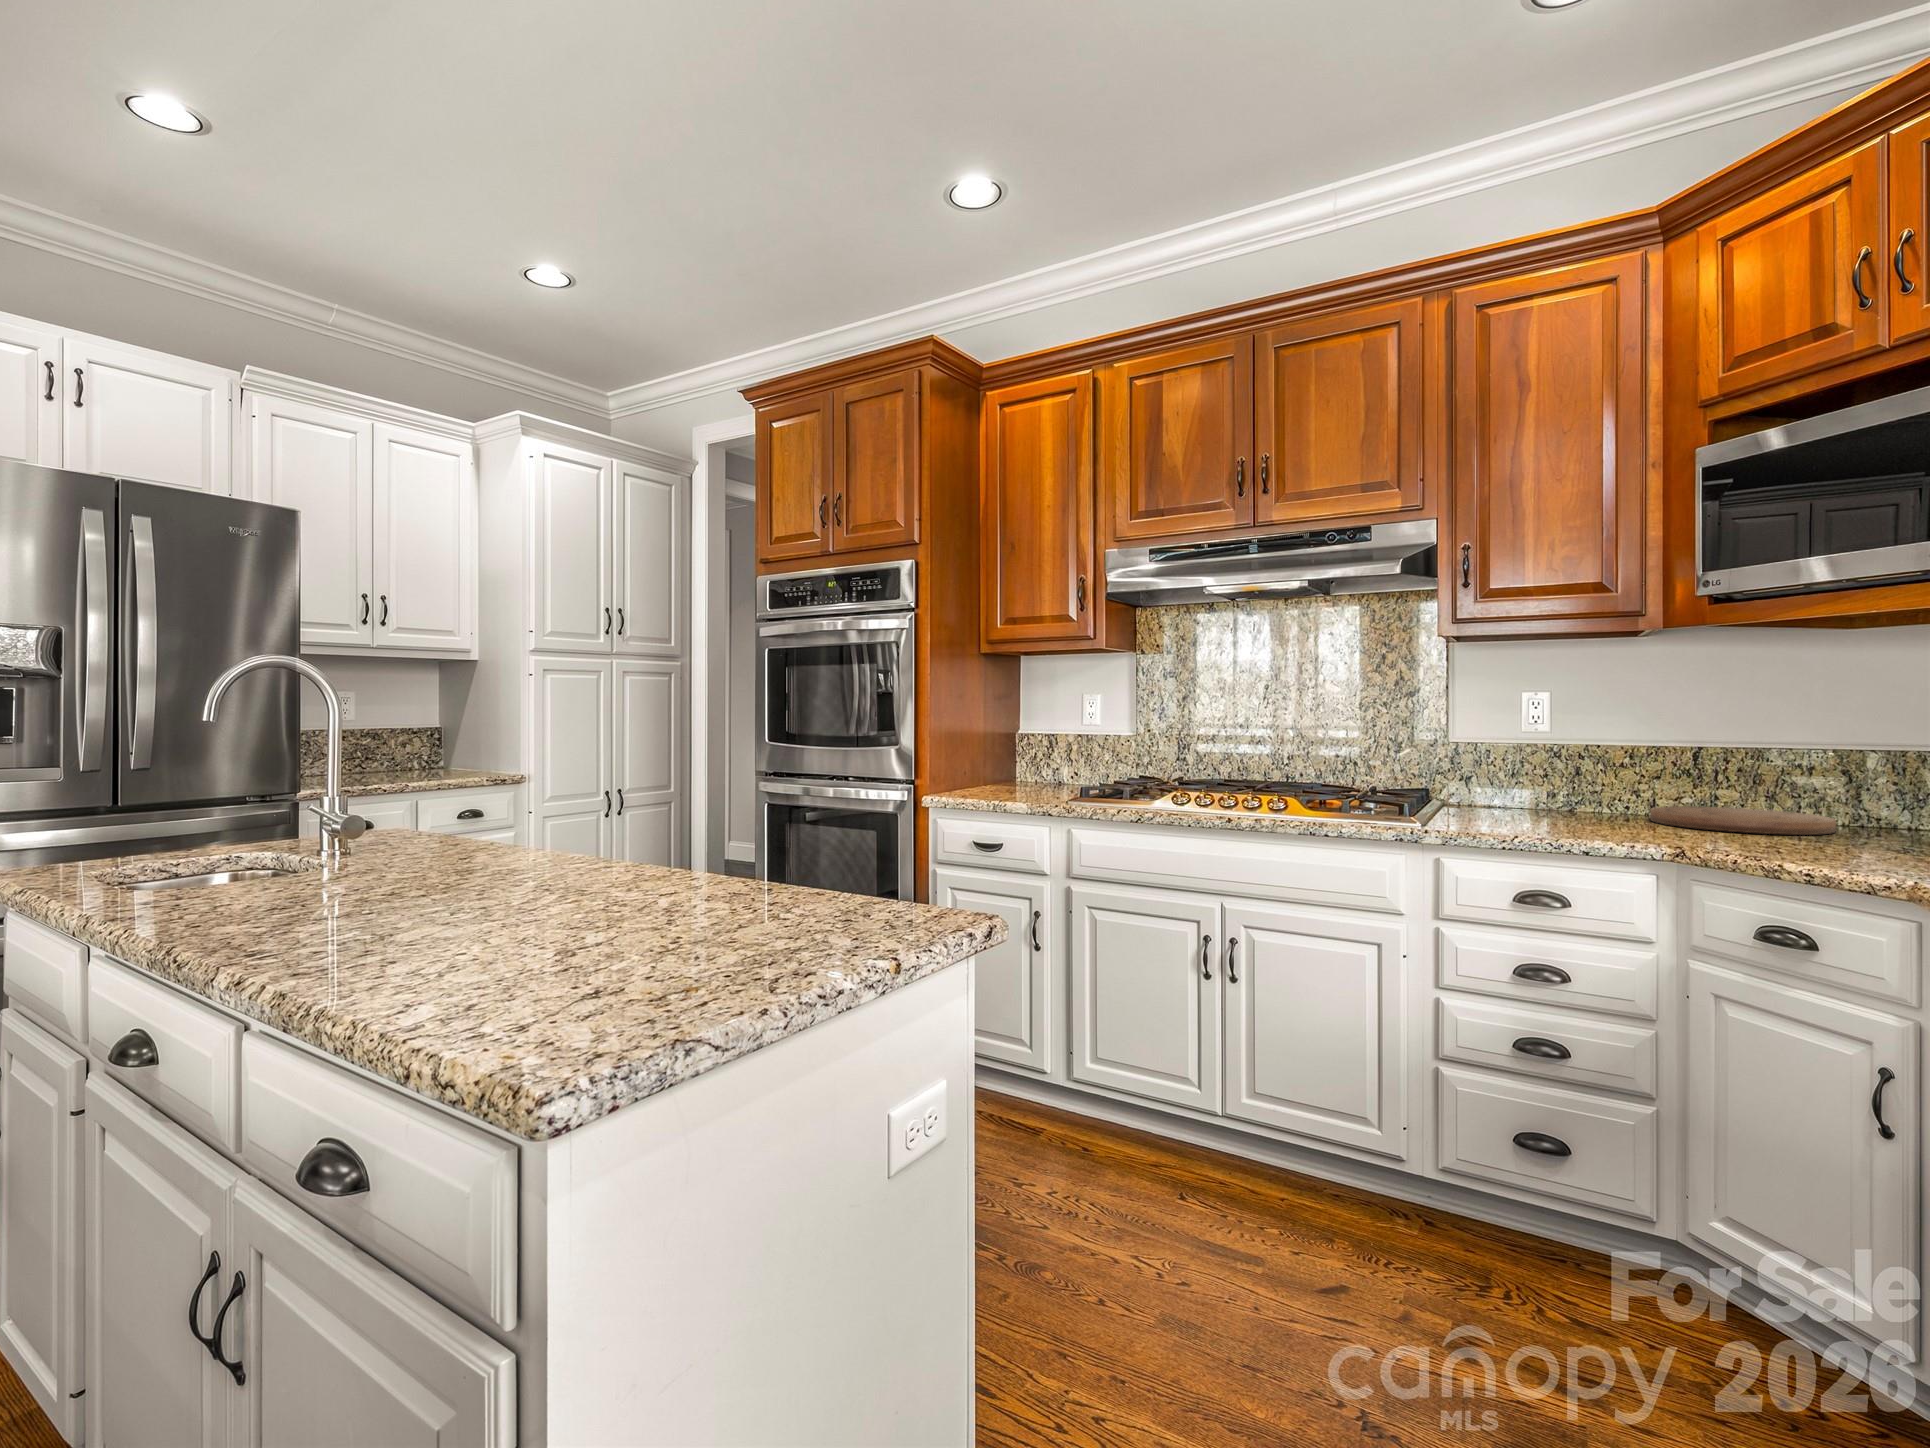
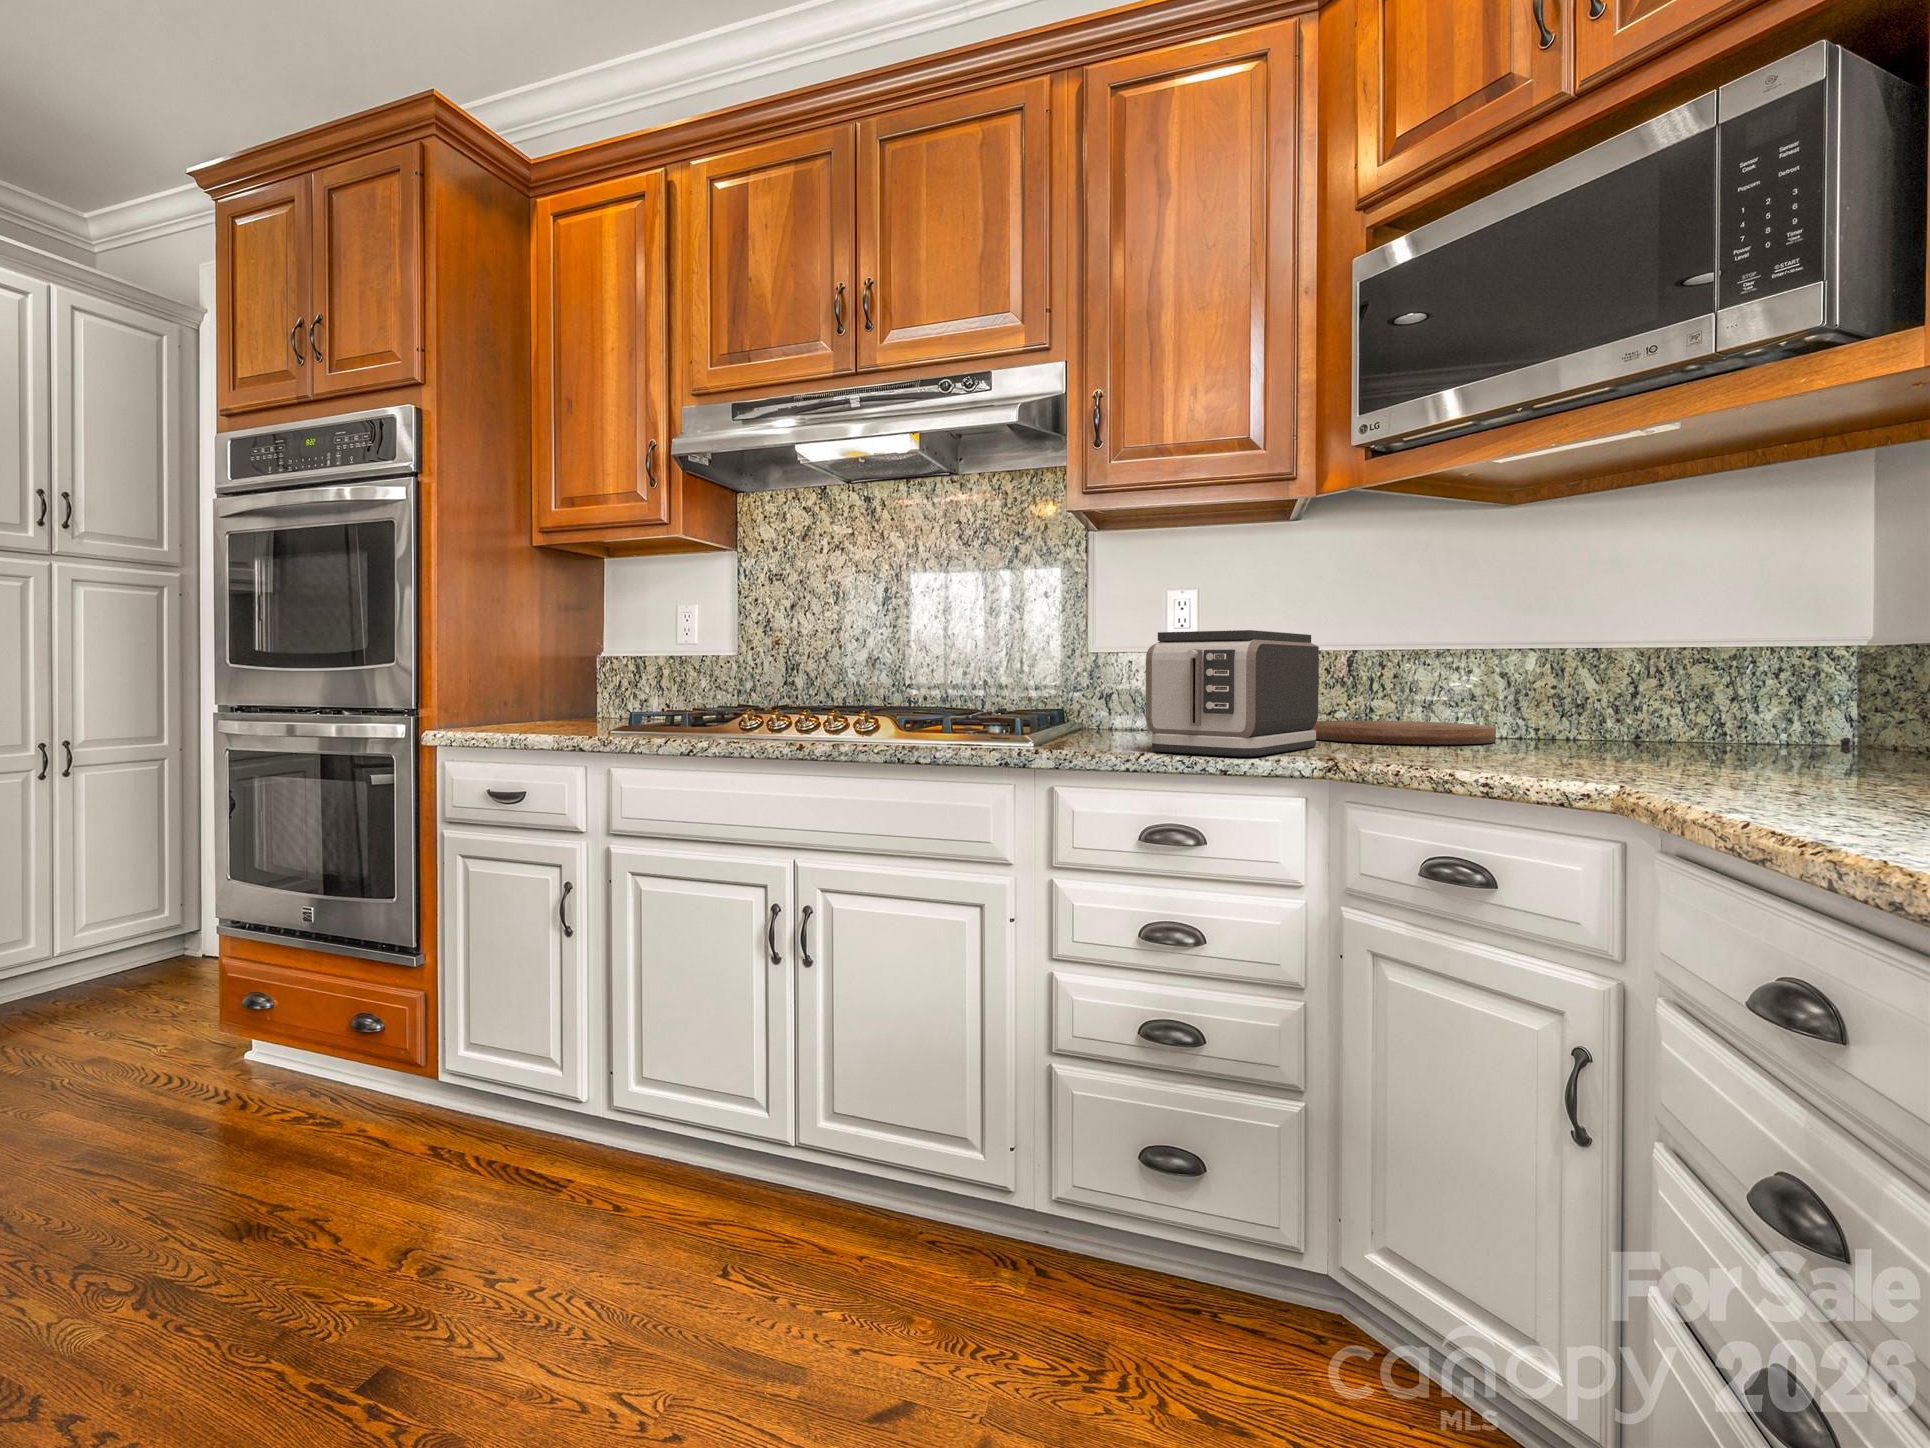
toaster: none [1517,741,1666,842] -> present [1146,630,1319,756]

